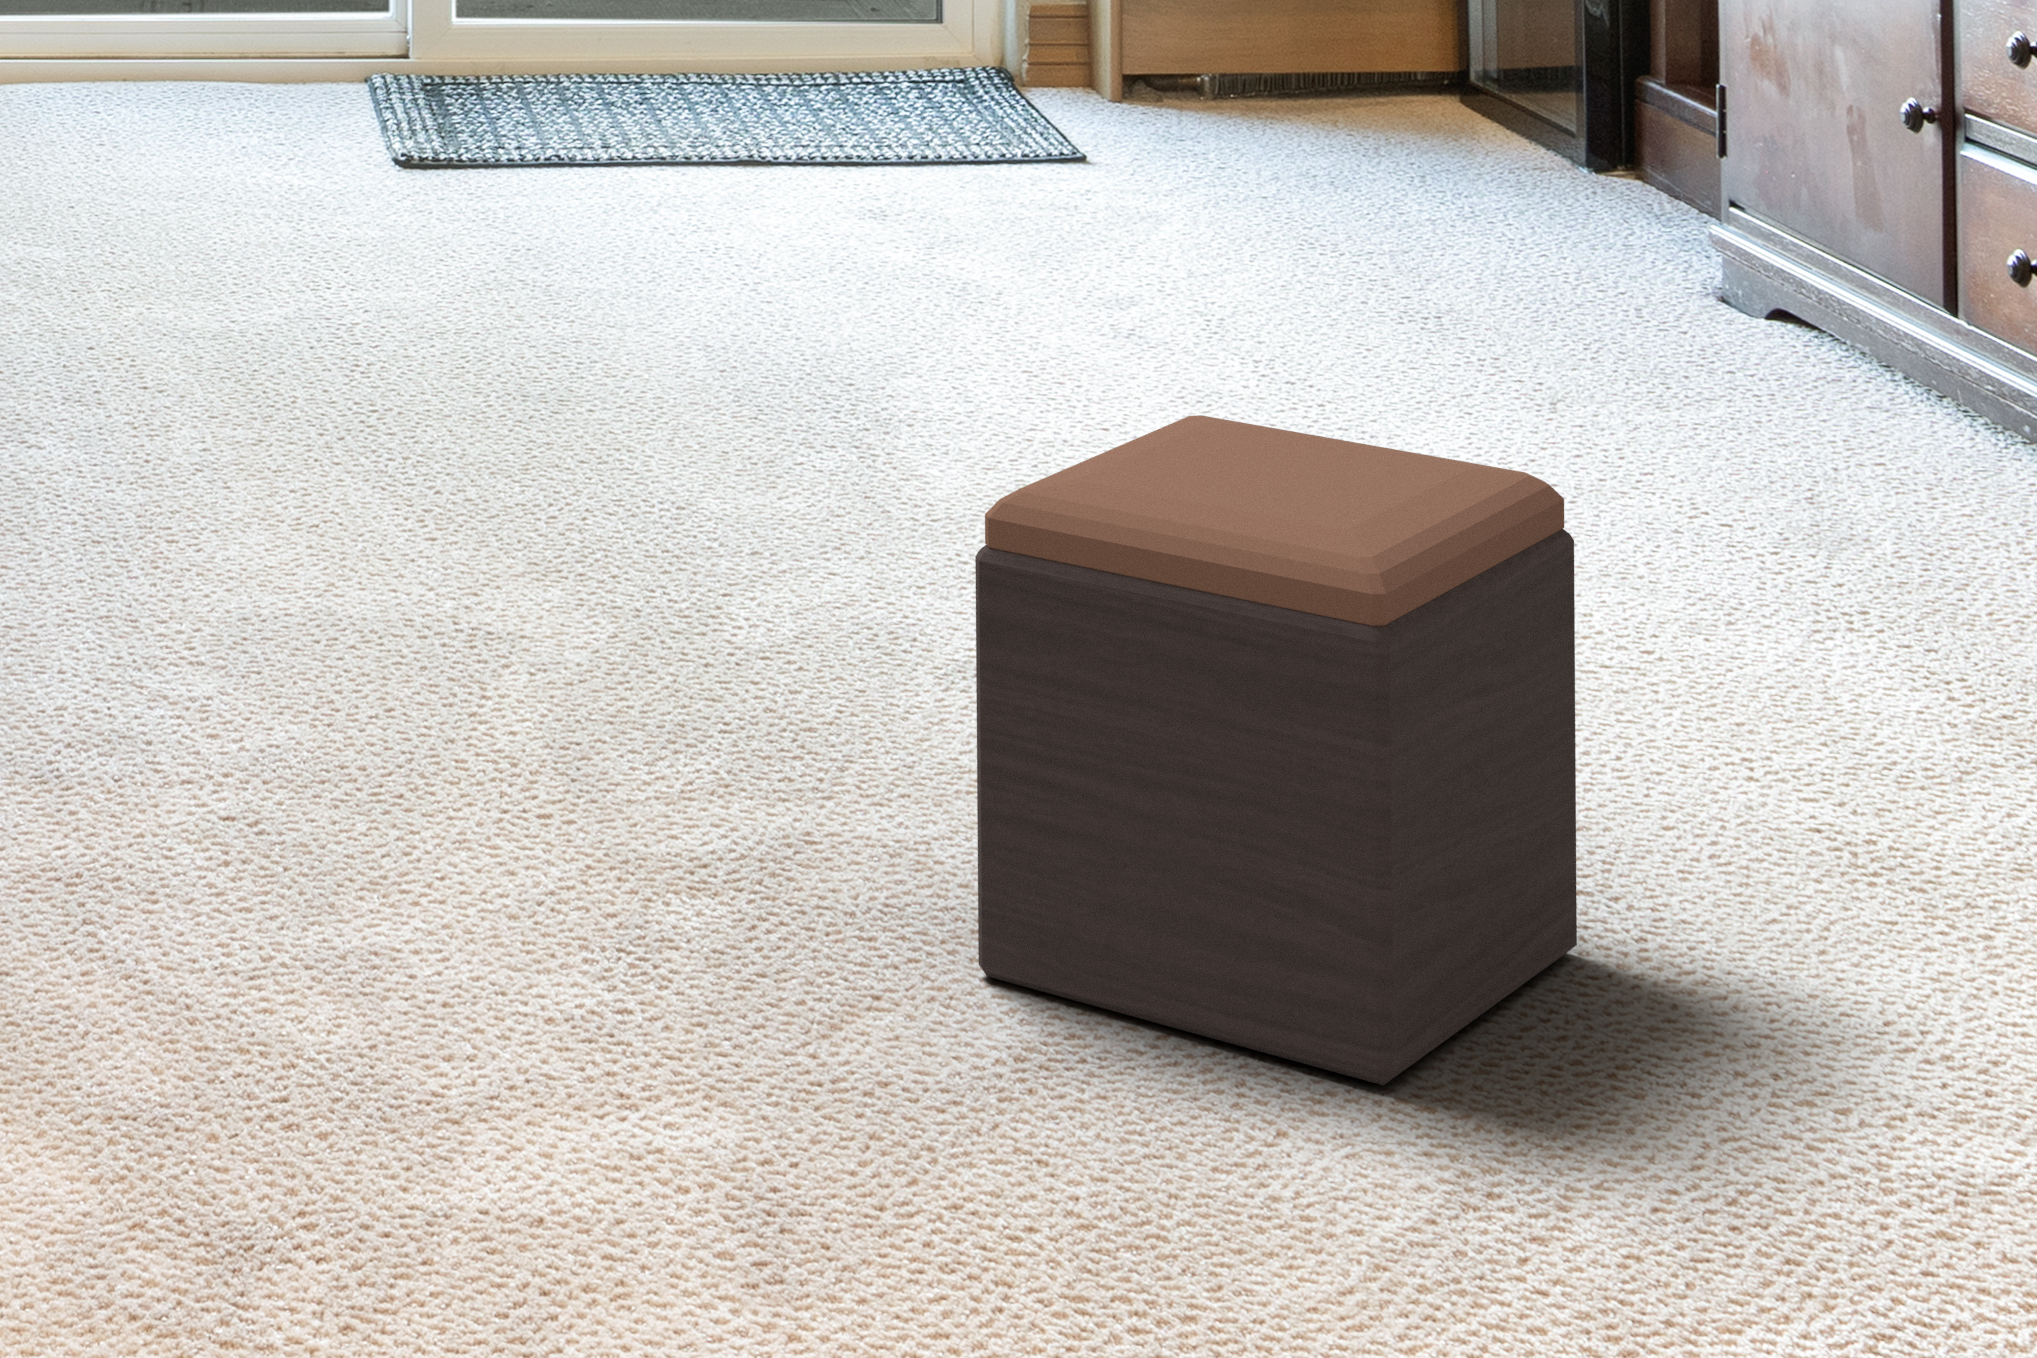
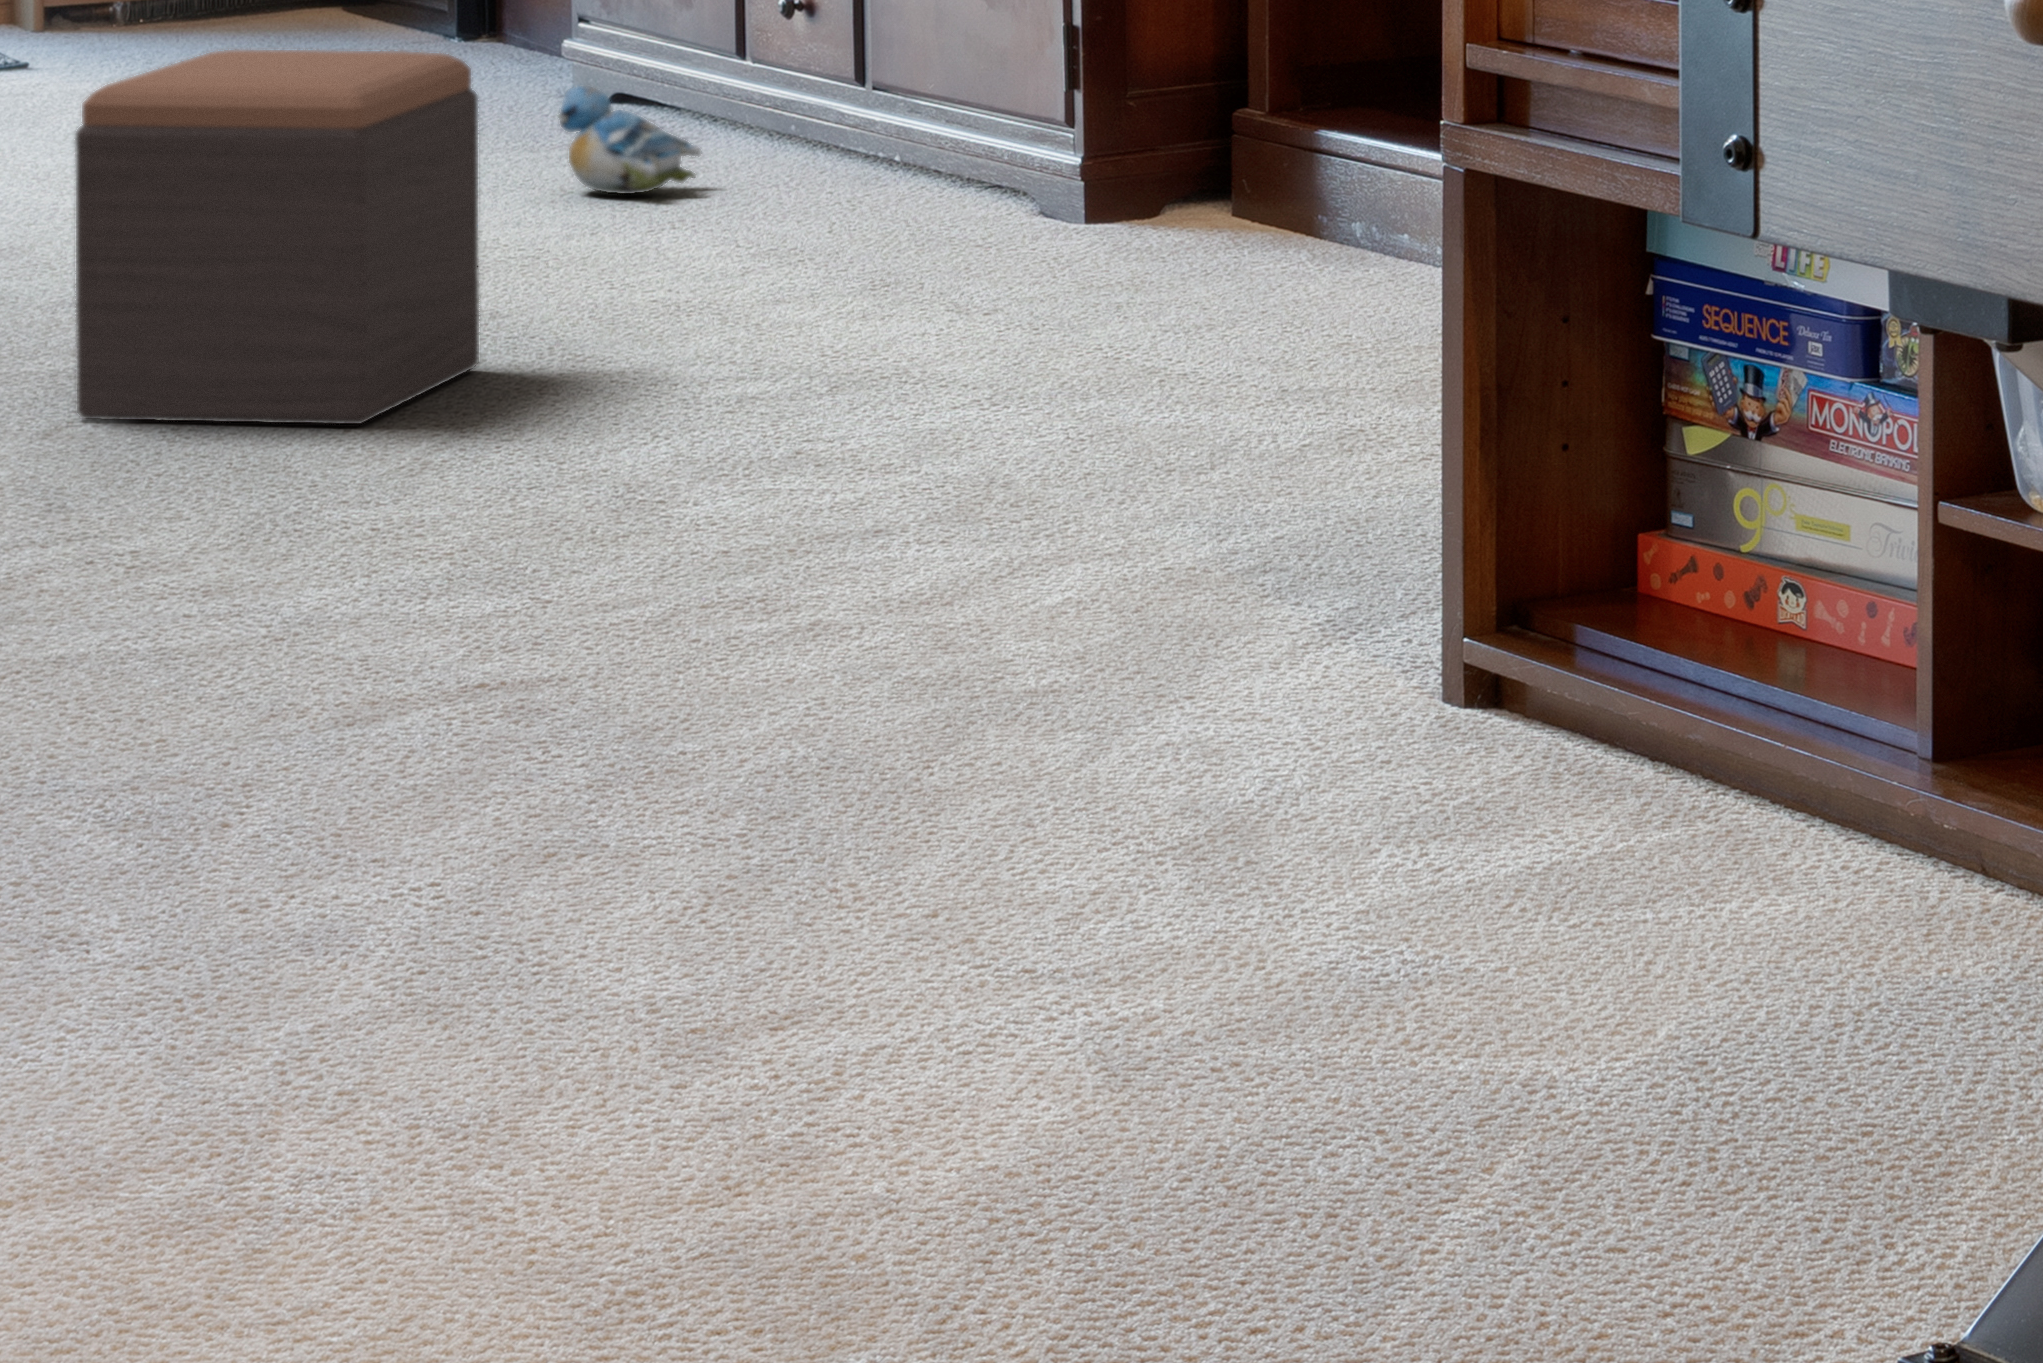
plush toy: none [1707,373,1909,533] -> present [559,86,702,194]

